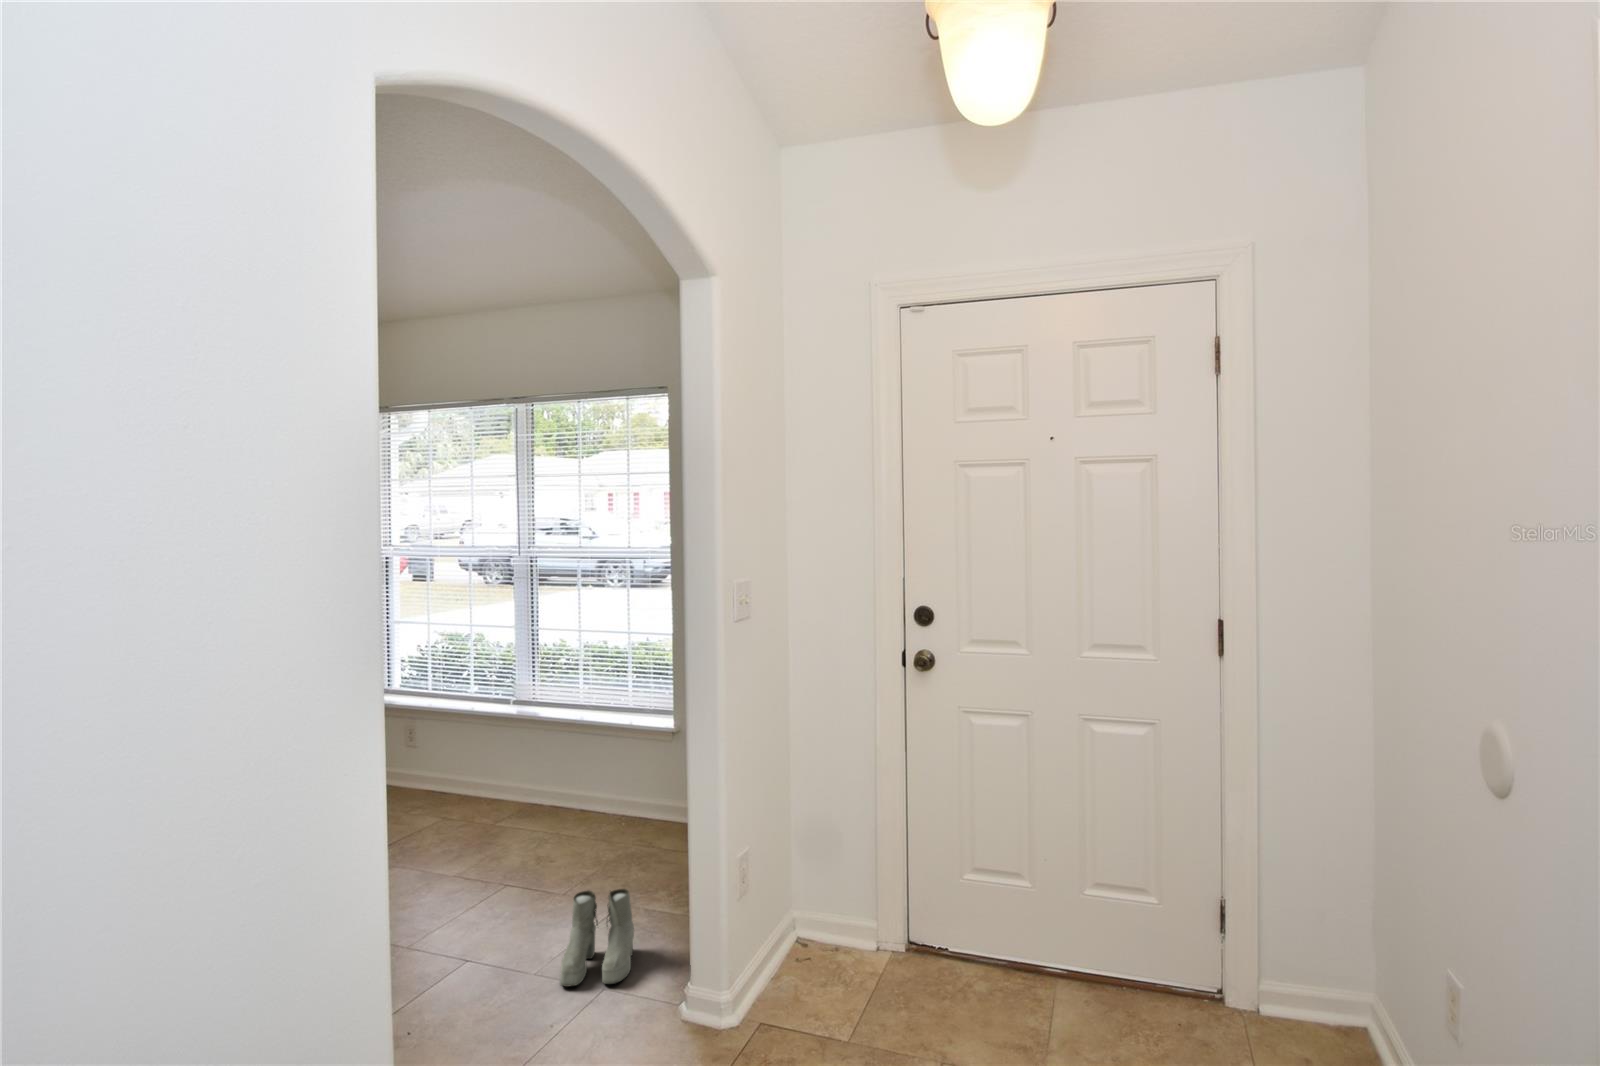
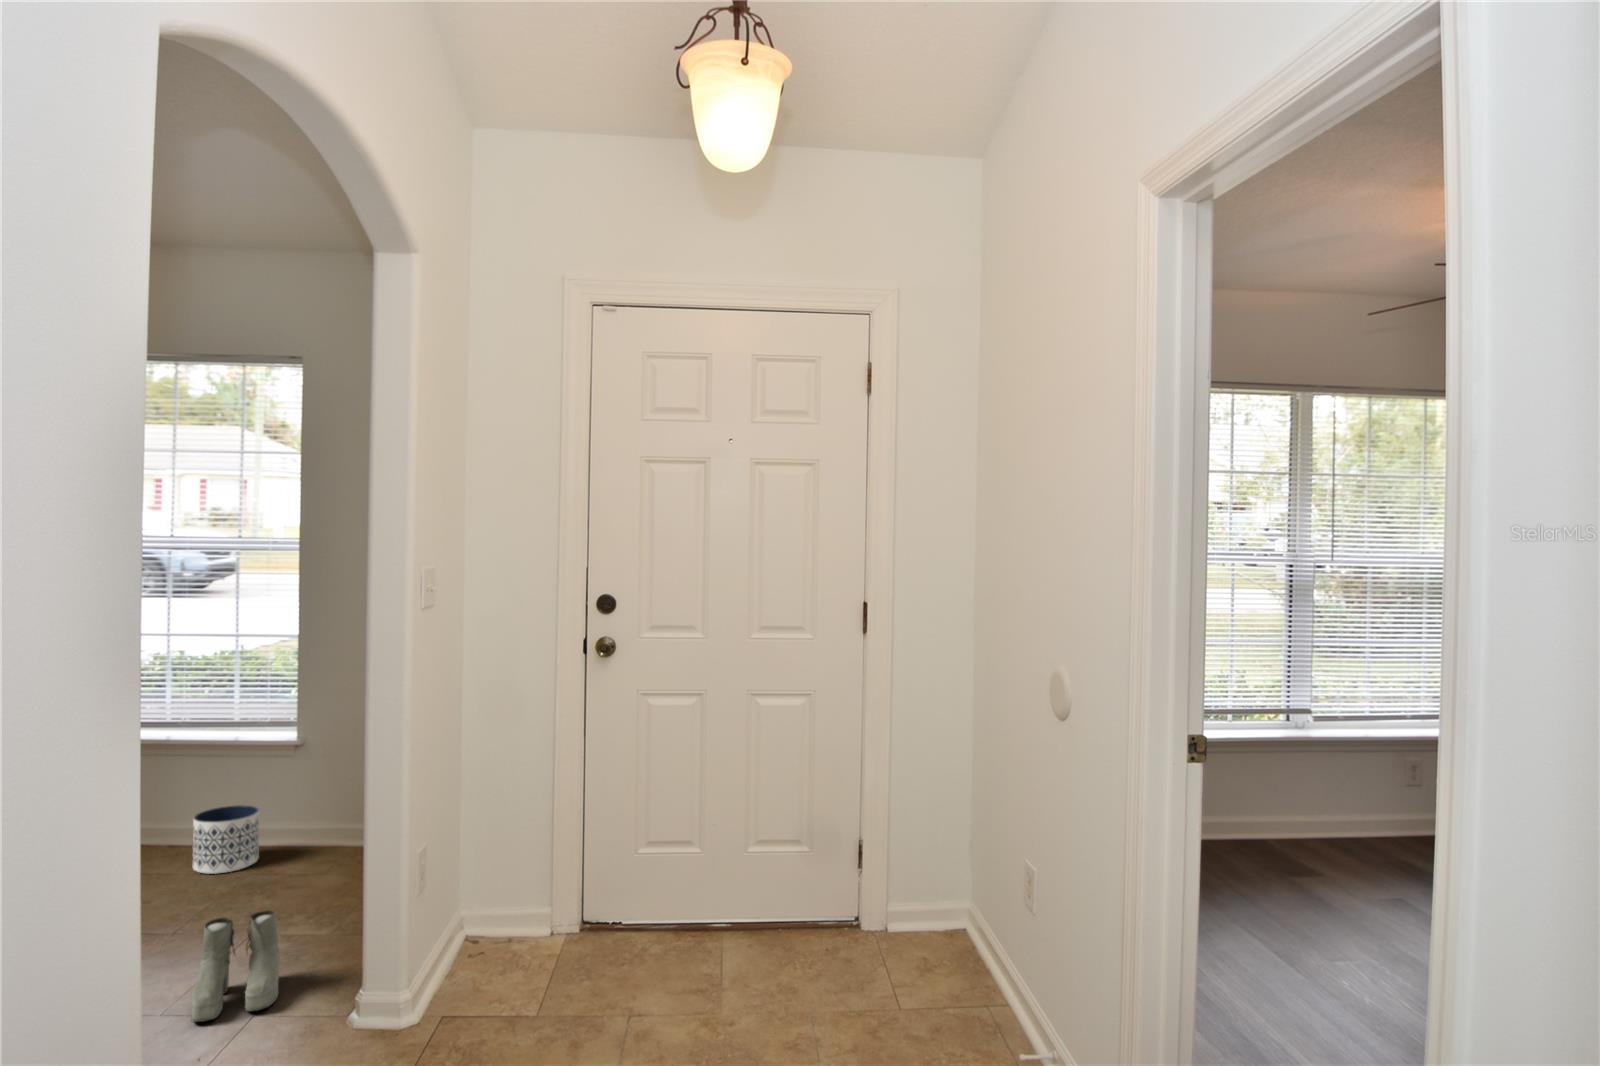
planter: none [596,777,645,835] -> present [193,805,259,874]

